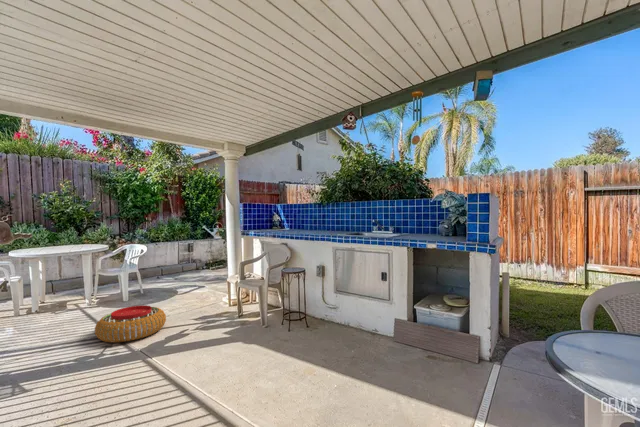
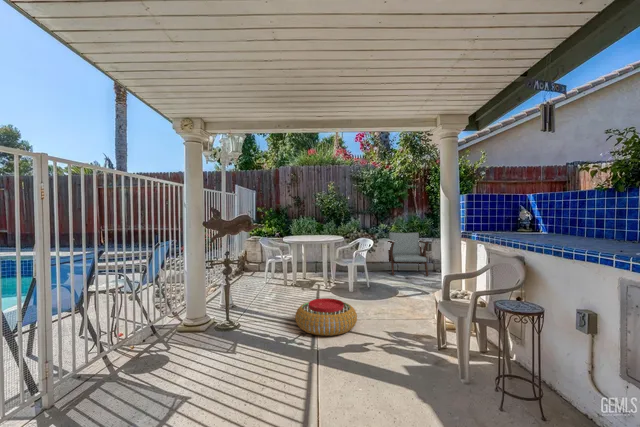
lounge chair: none [149,235,195,280] -> present [388,232,429,276]

